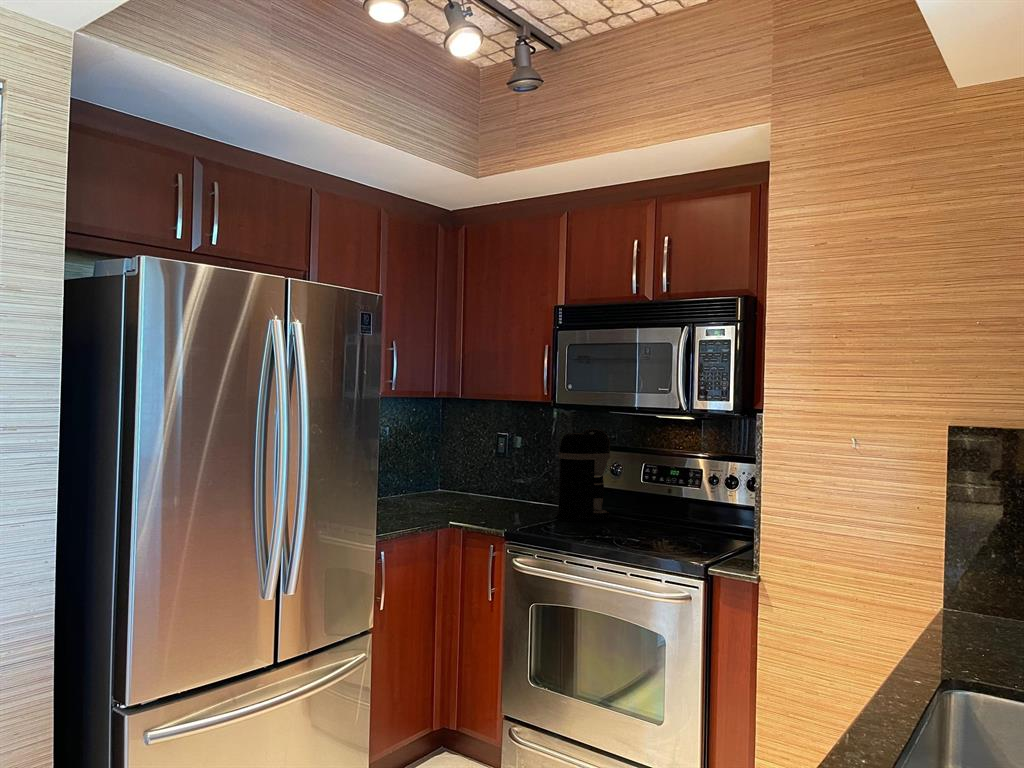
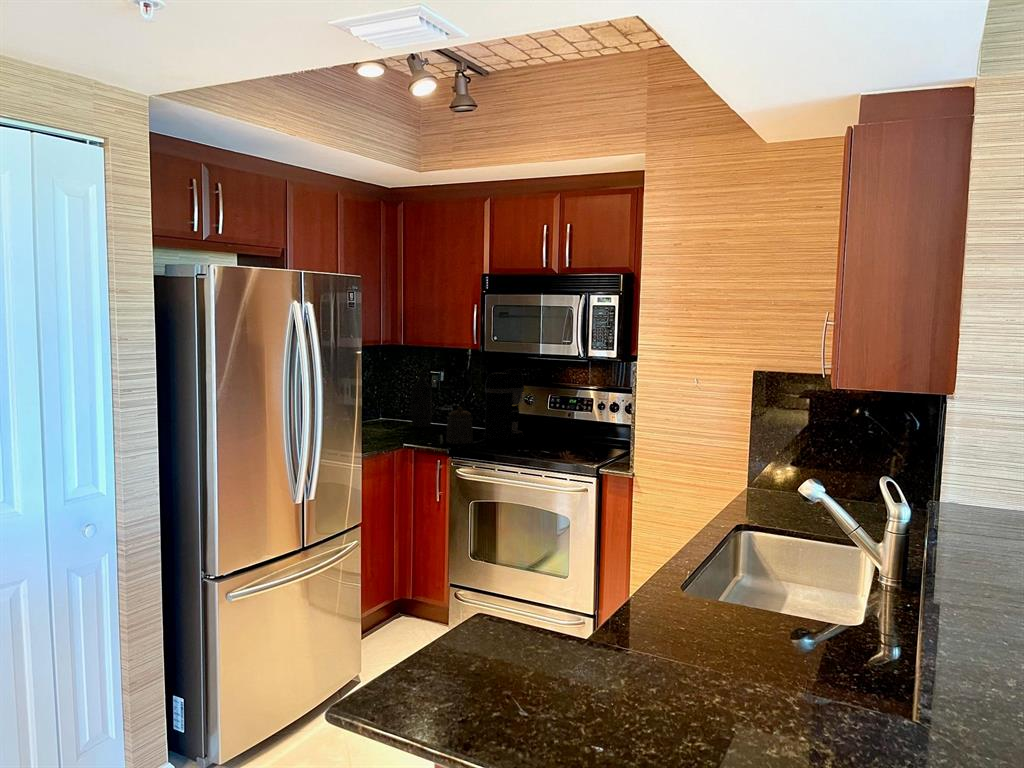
bottle: none [469,433,495,503] -> present [411,372,432,427]
jar: none [505,476,541,526] -> present [446,407,473,444]

